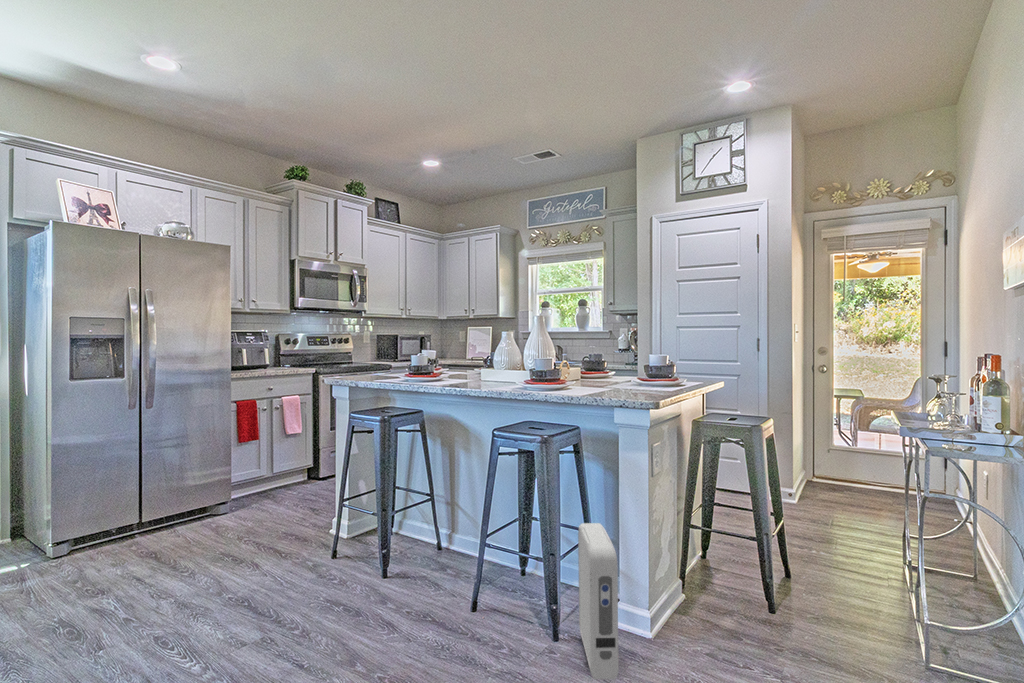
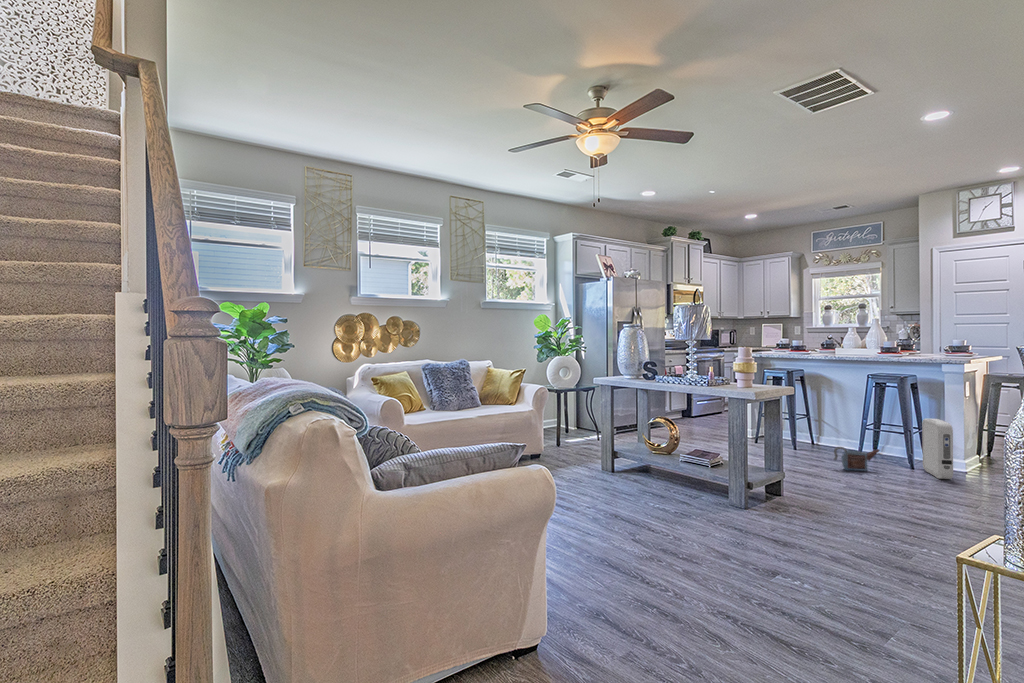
watering can: none [394,602,491,661] -> present [834,447,880,471]

